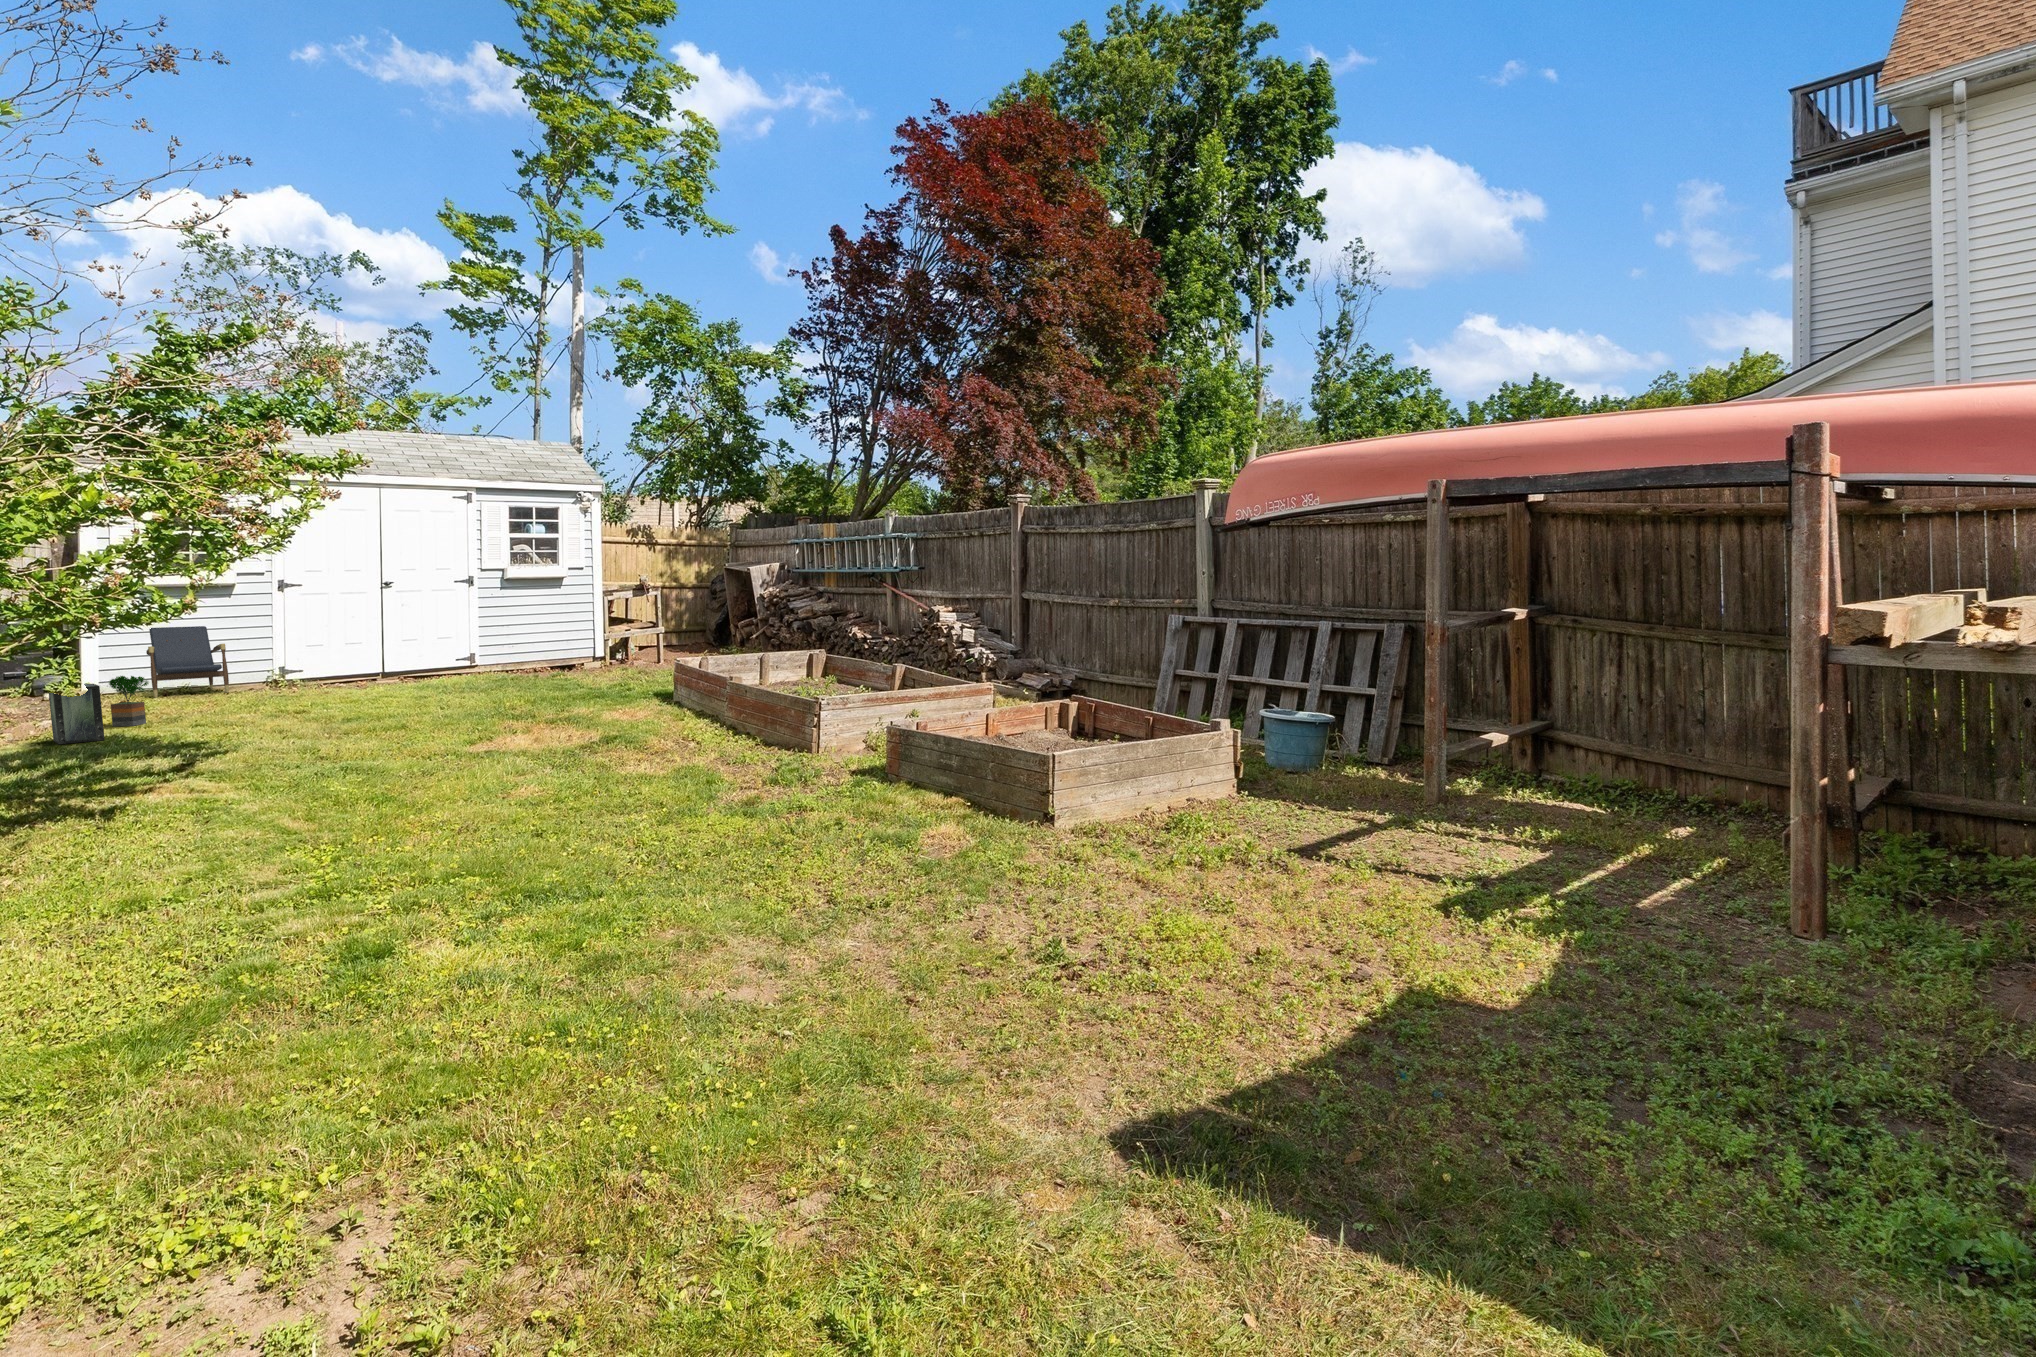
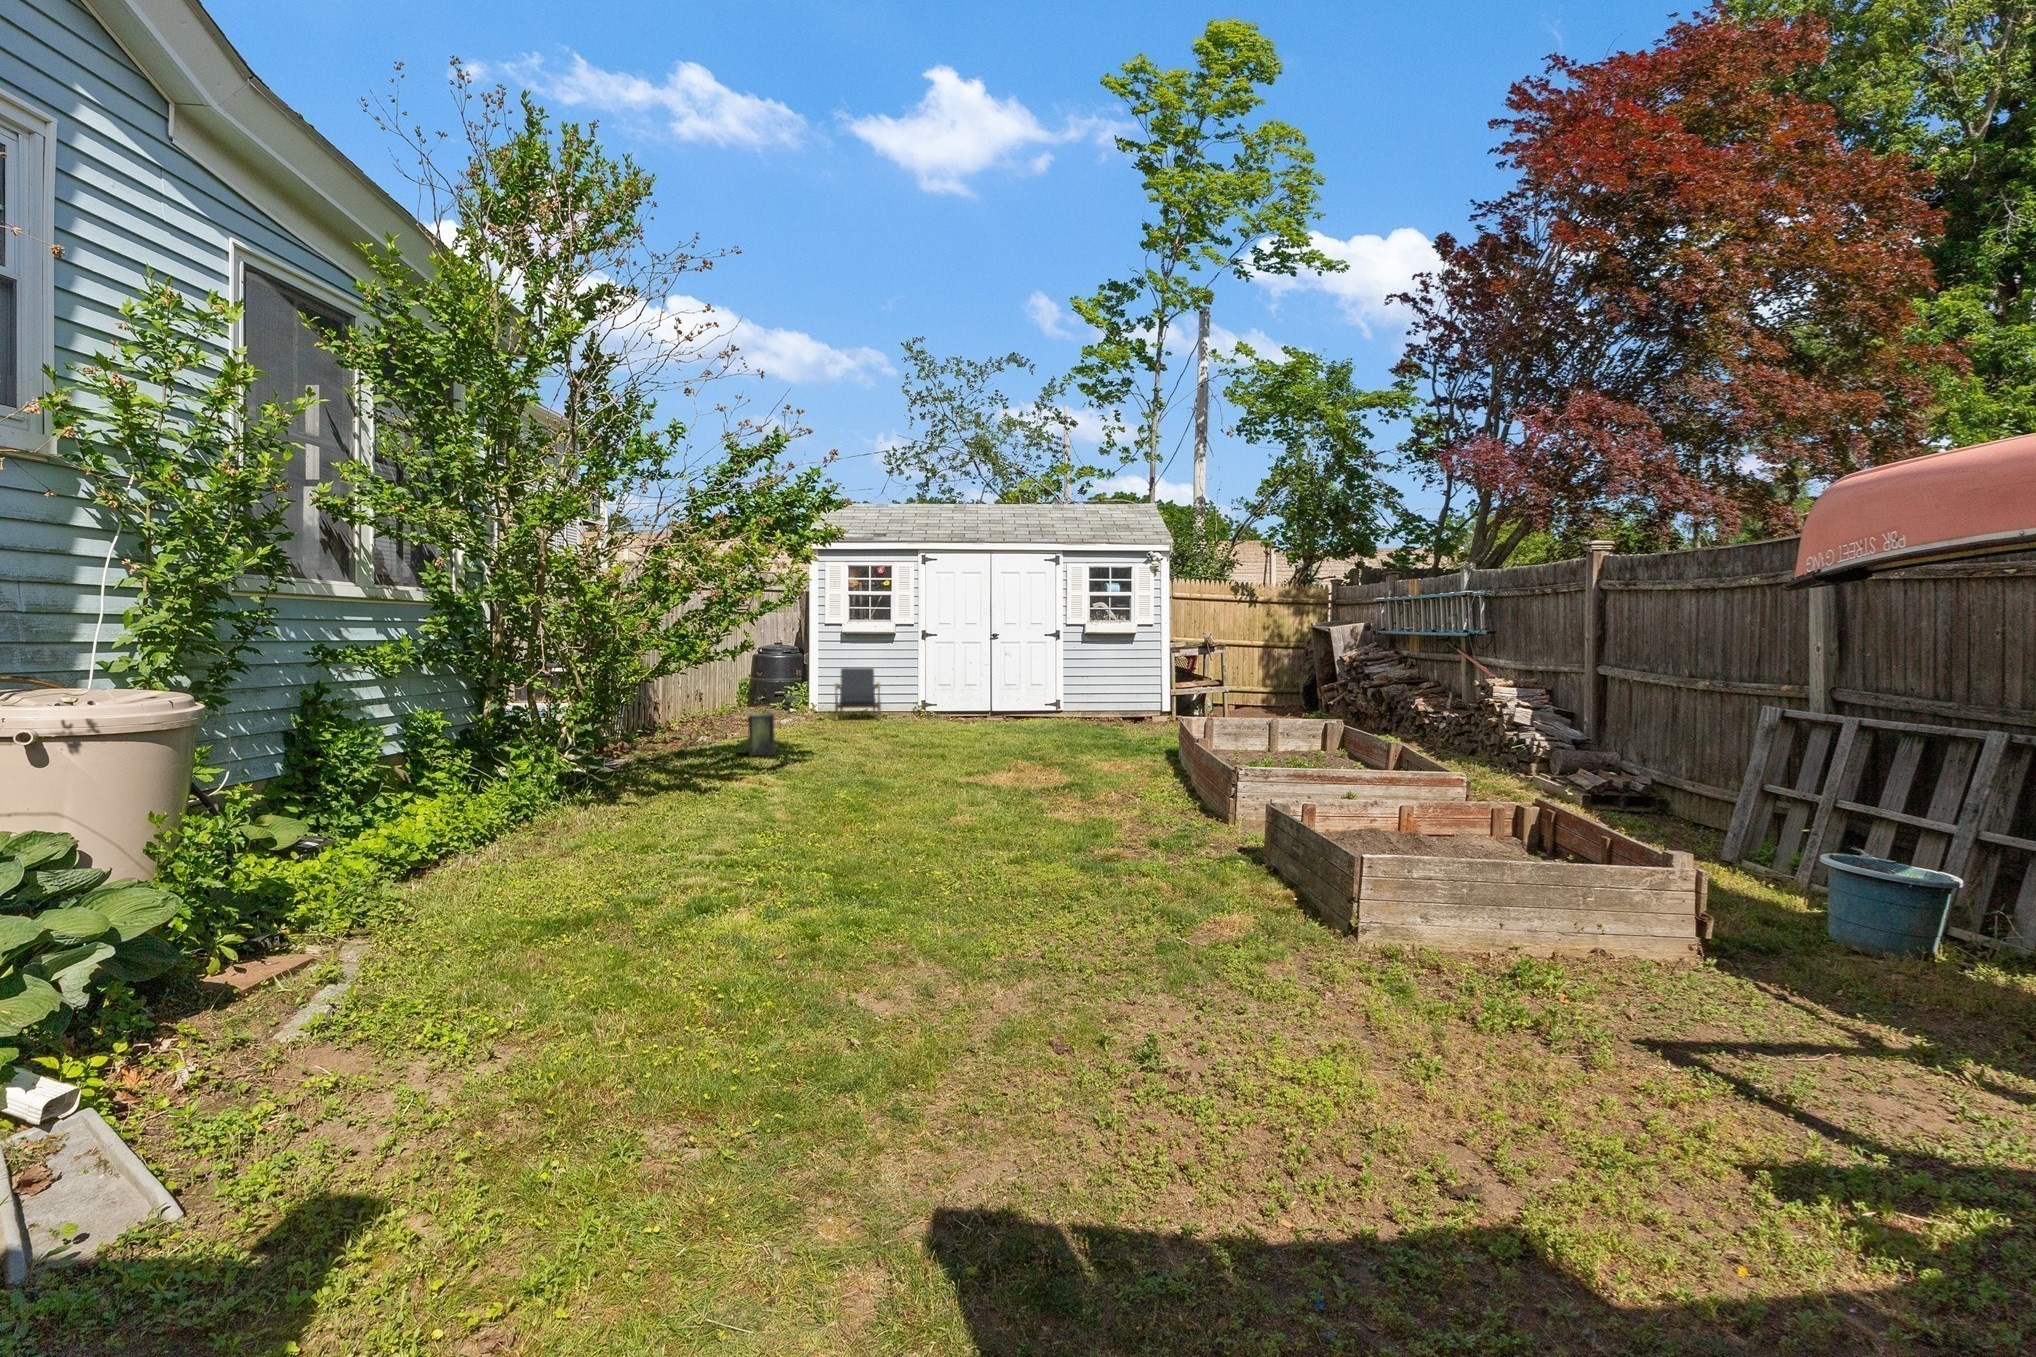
potted tree: present [109,676,149,726] -> none [788,707,814,745]

